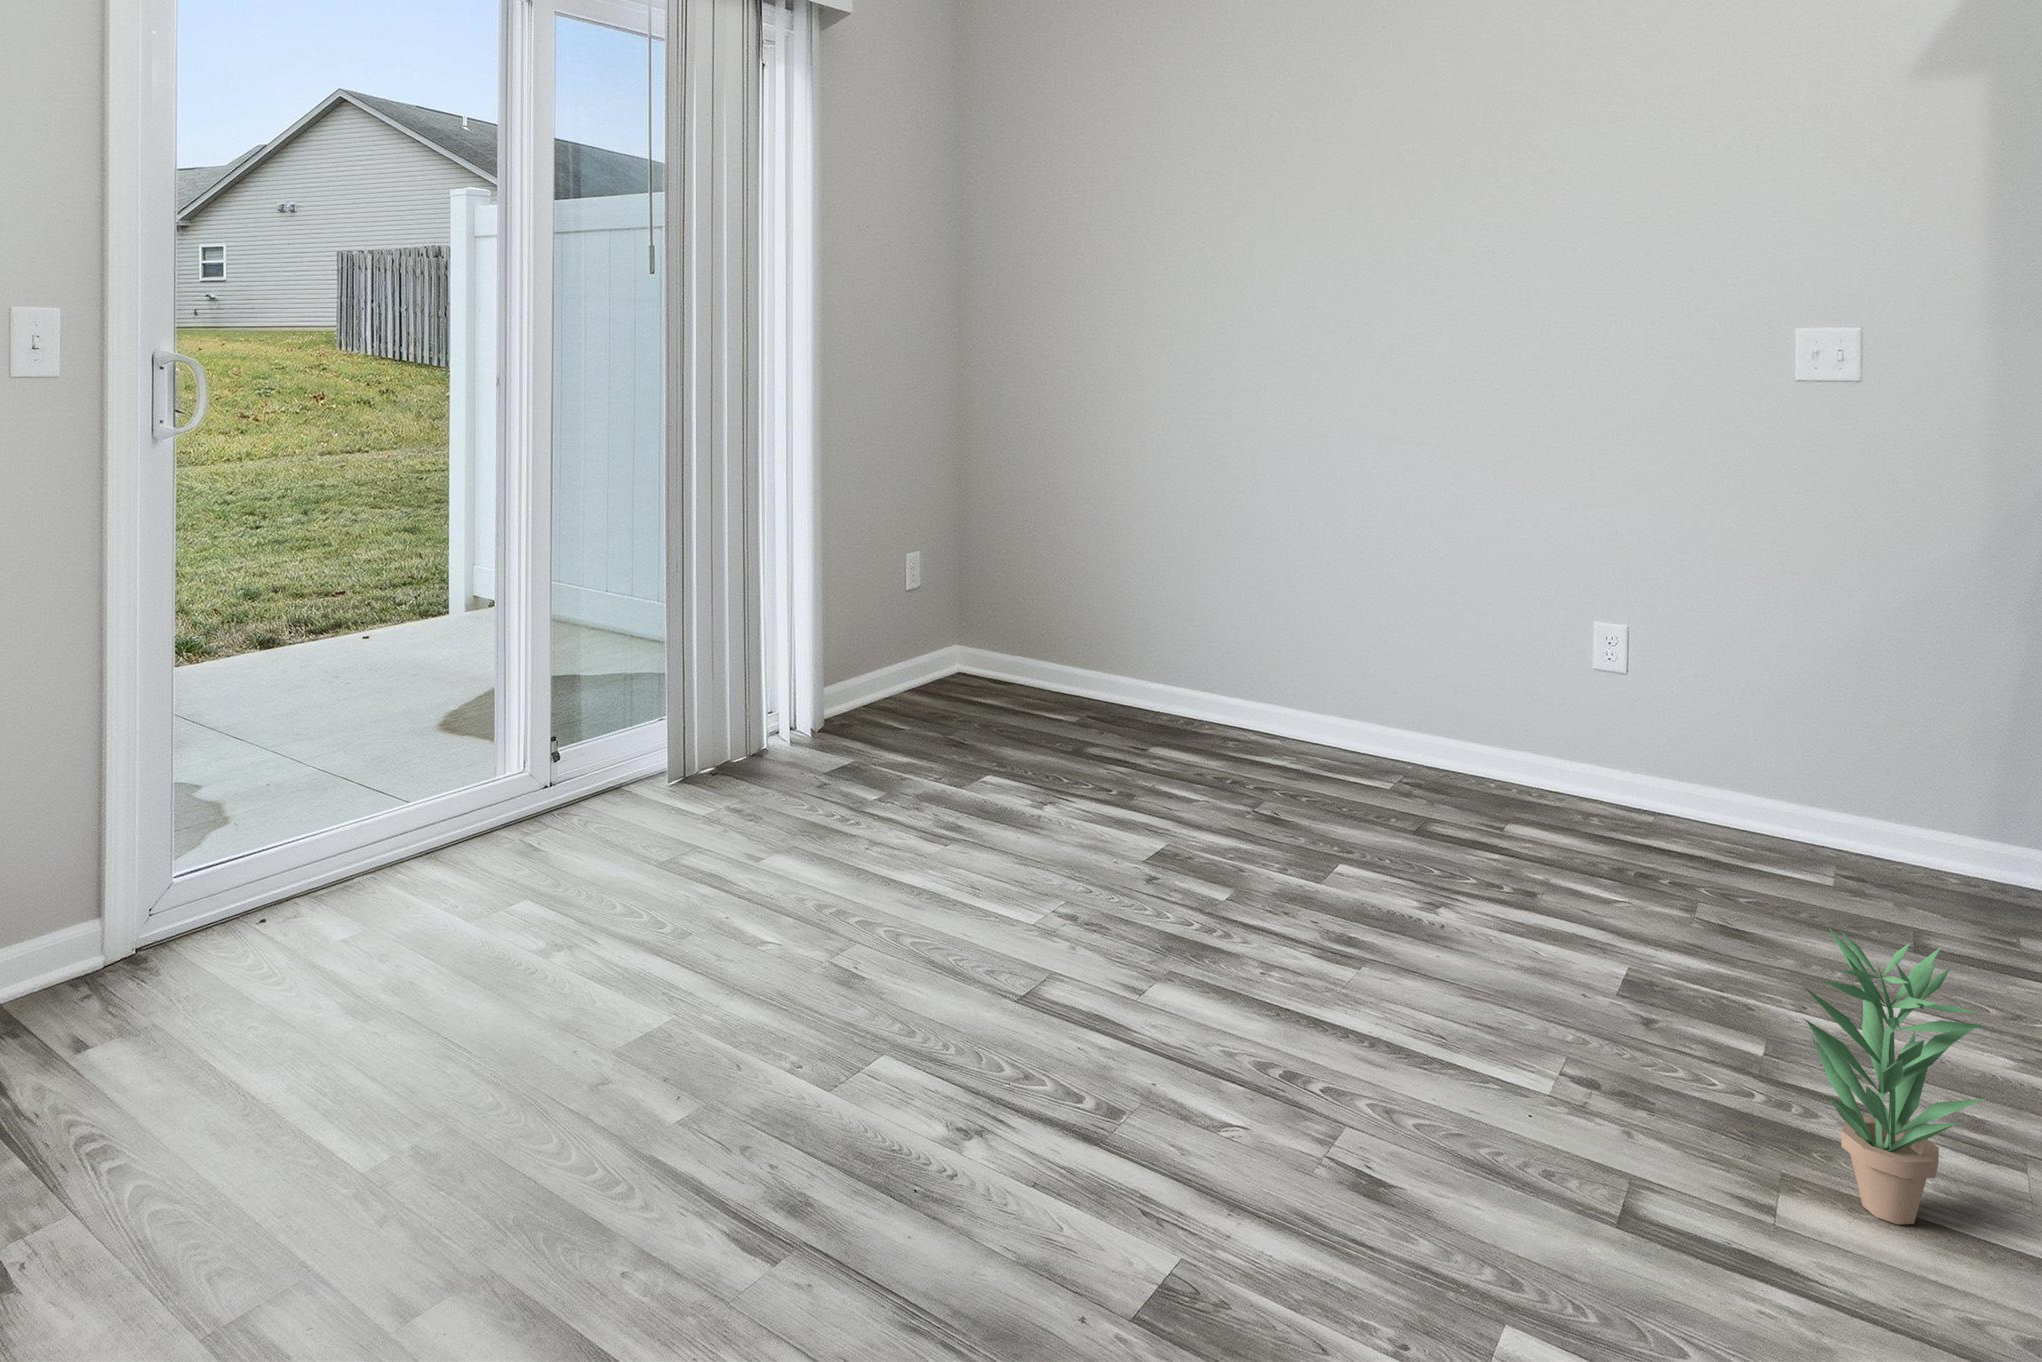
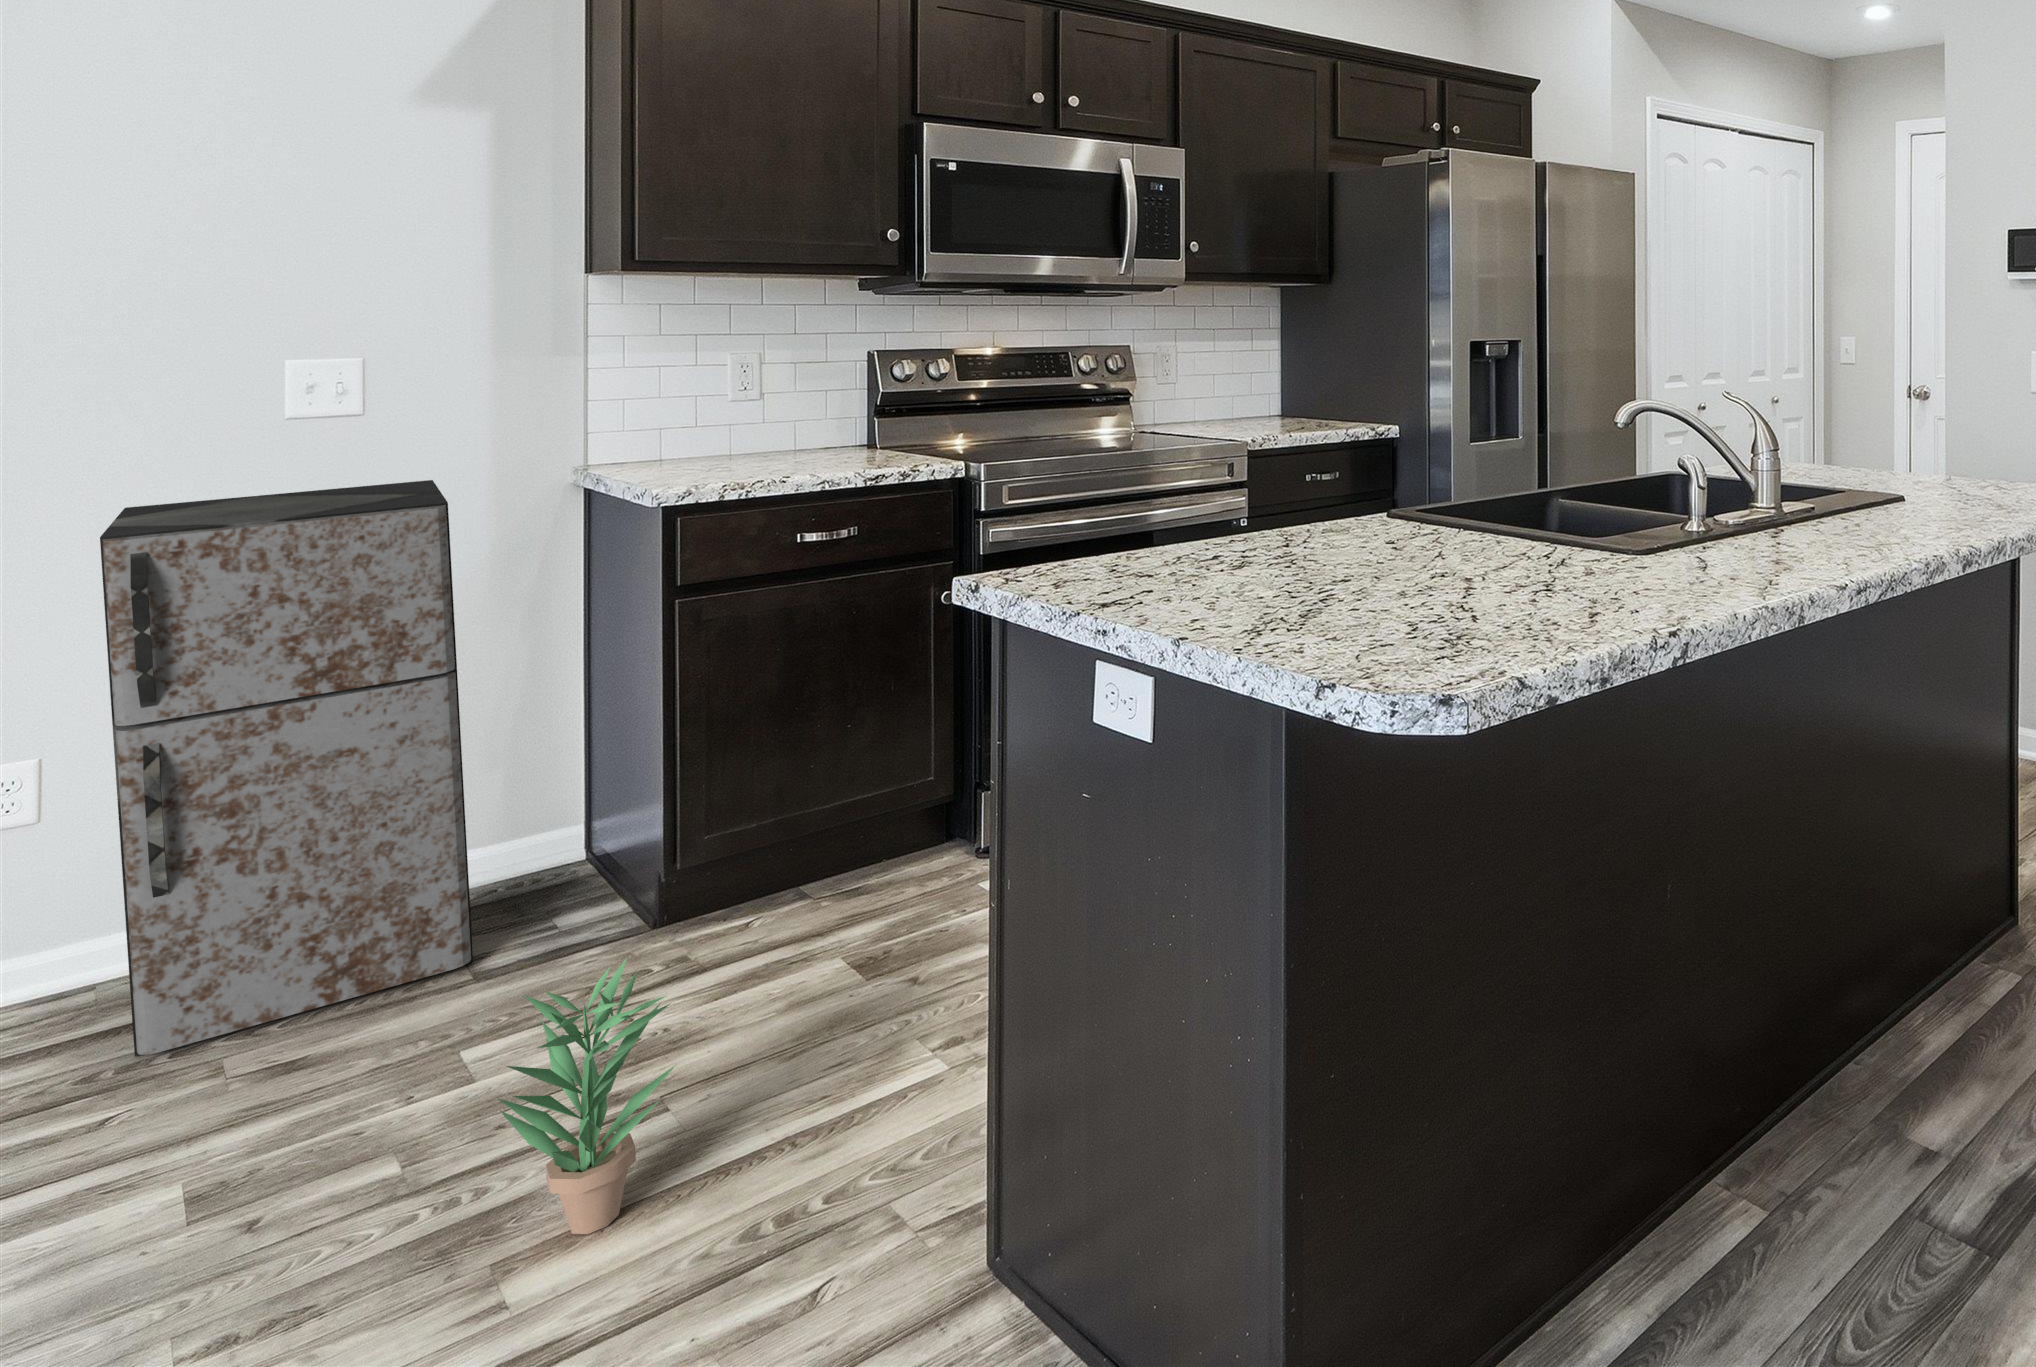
storage cabinet: none [1651,436,1945,935] -> present [100,480,473,1057]

